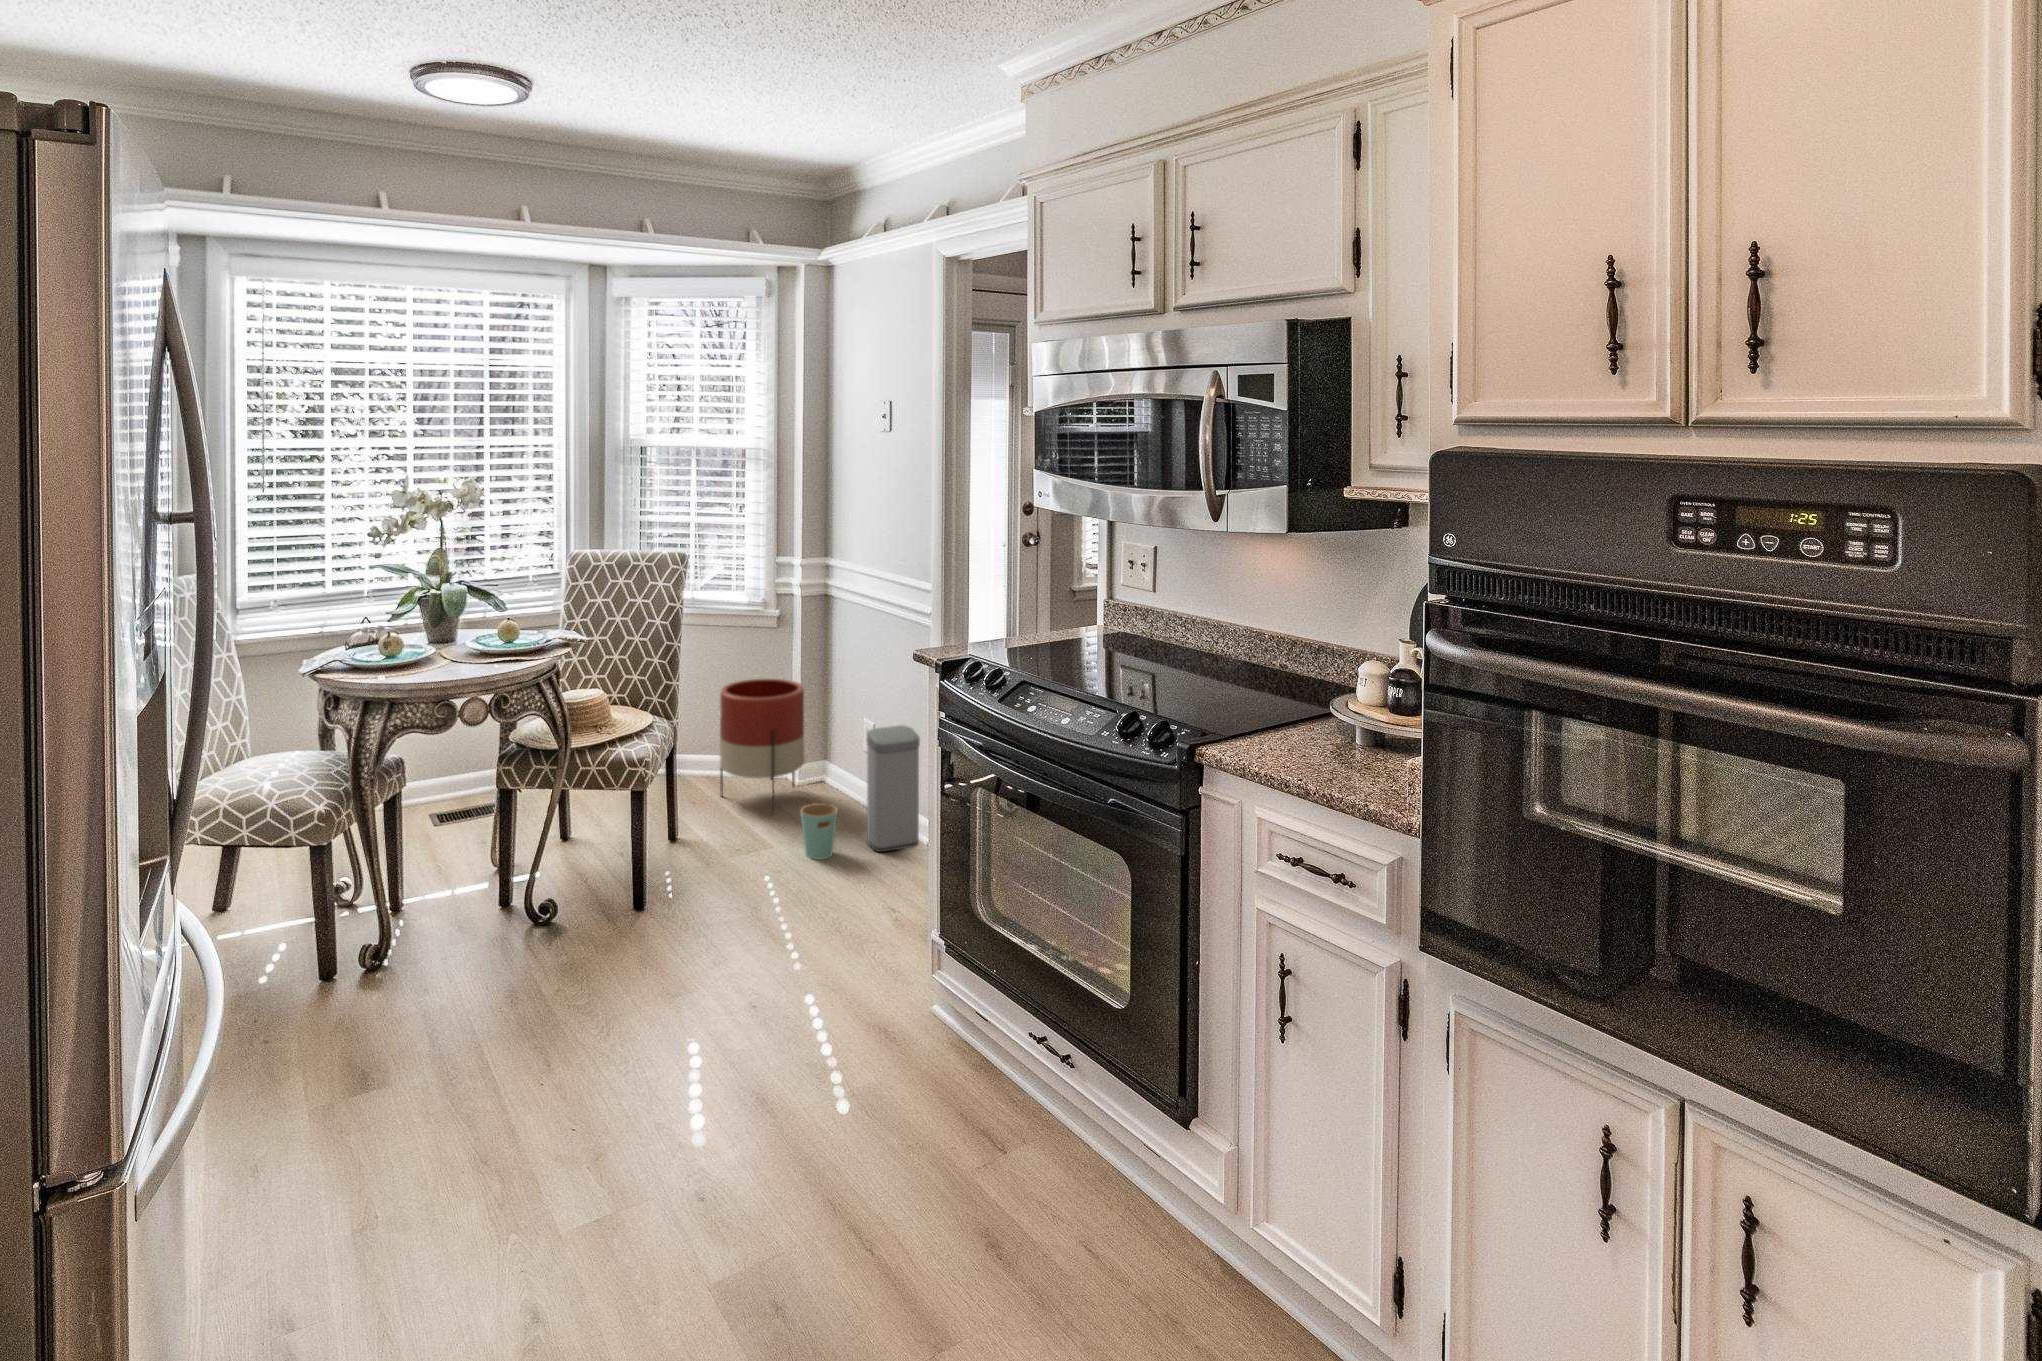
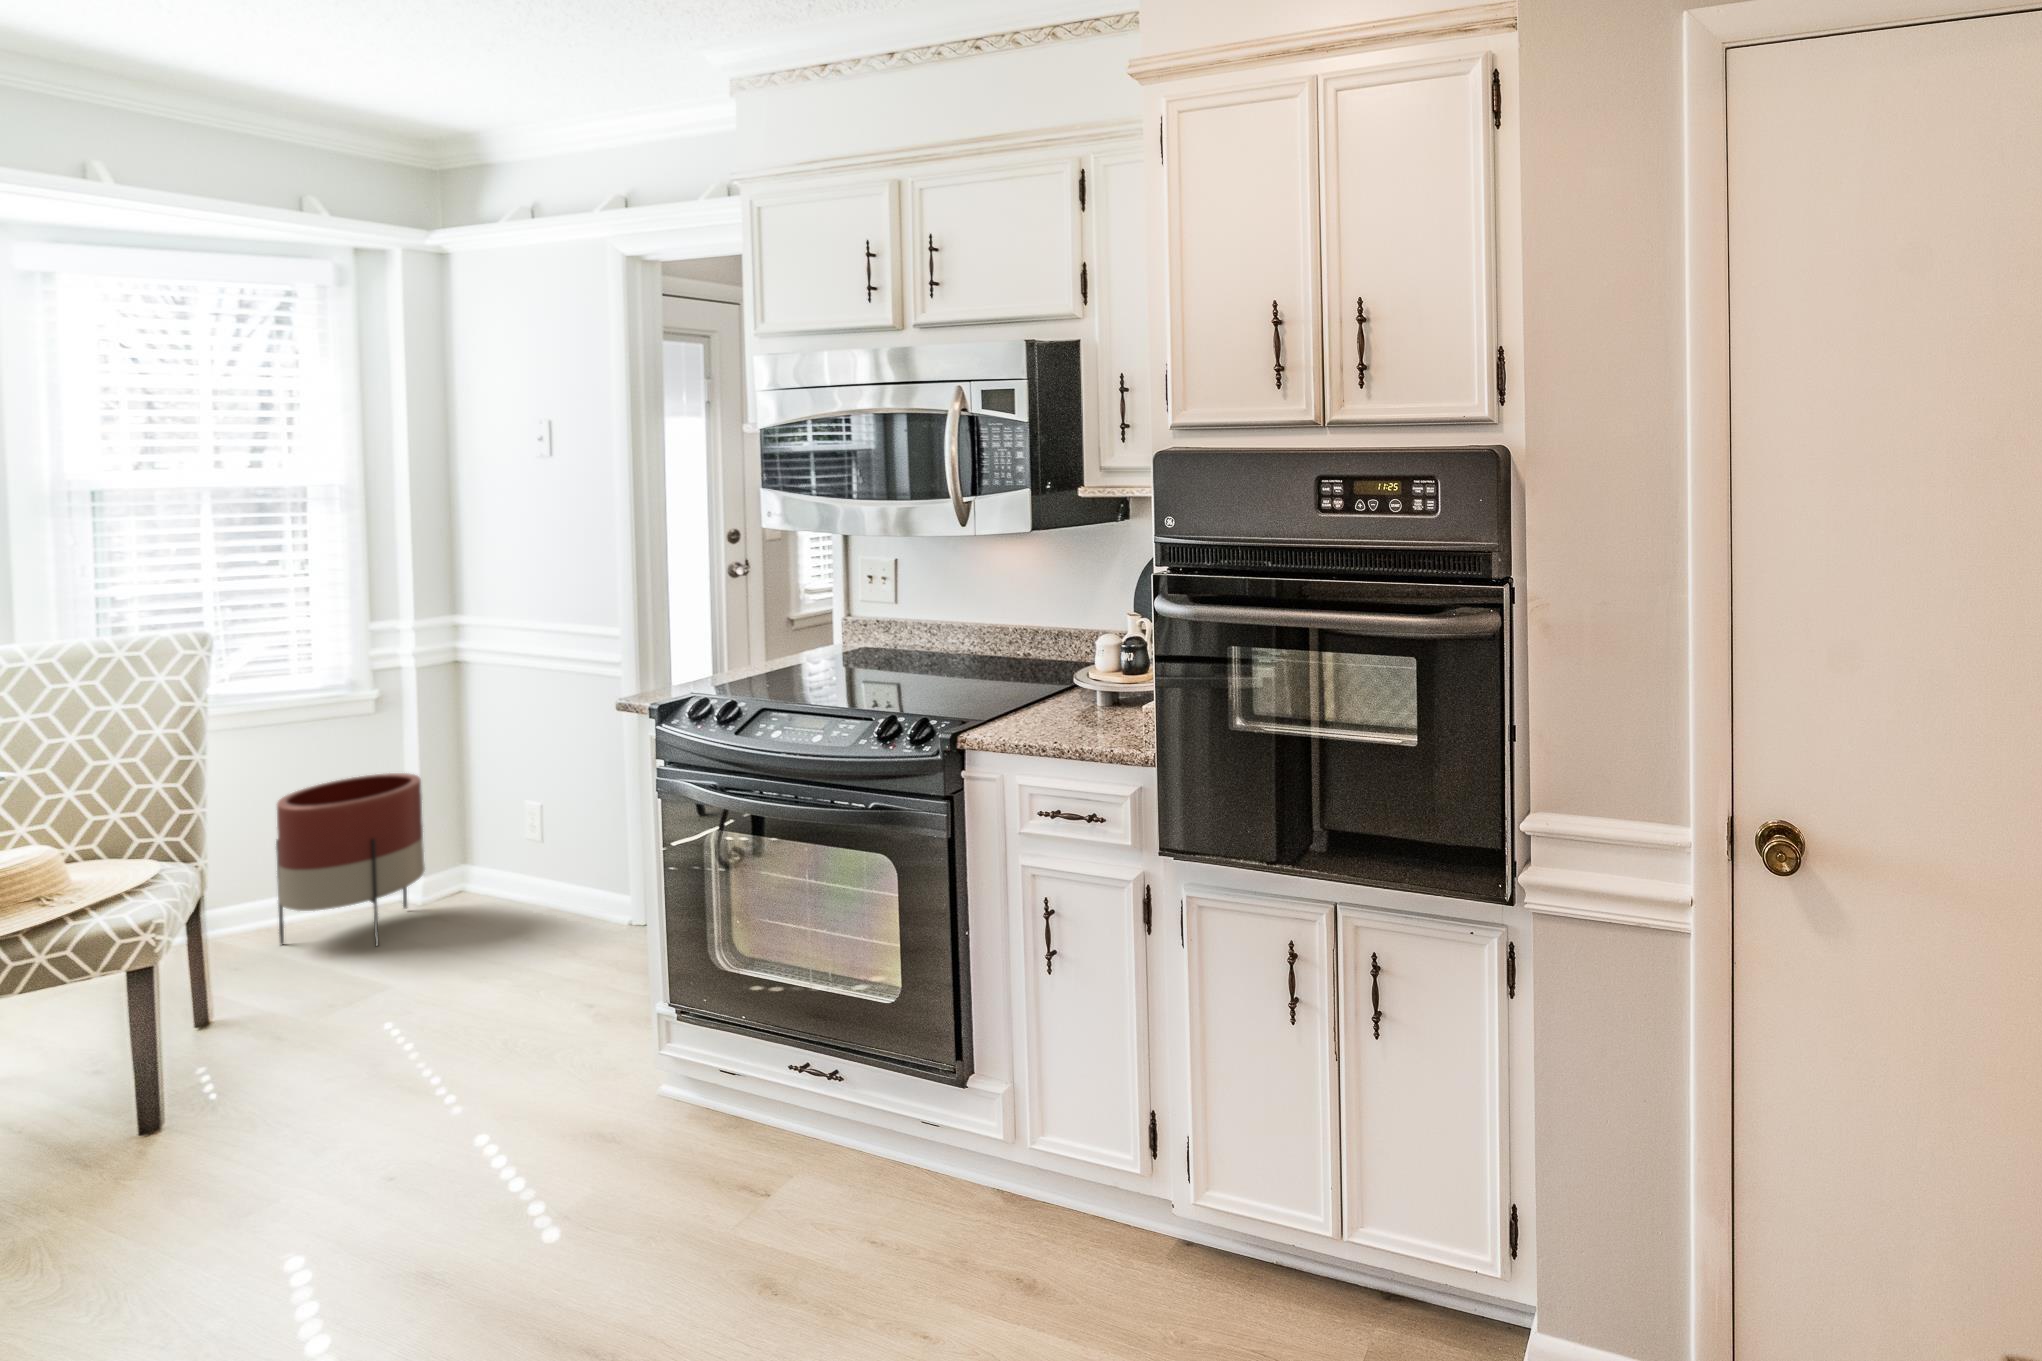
trash can: present [800,725,920,859] -> none [428,796,607,984]

